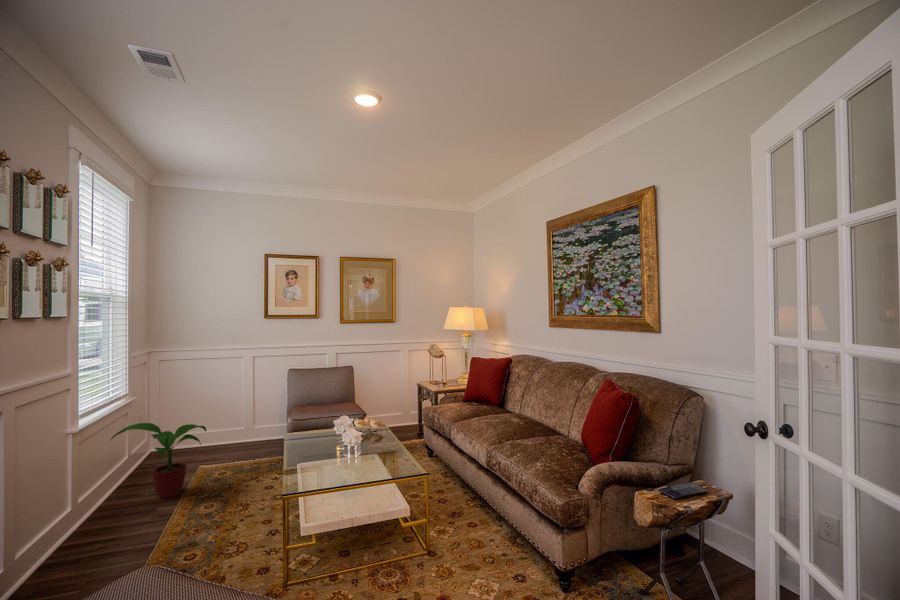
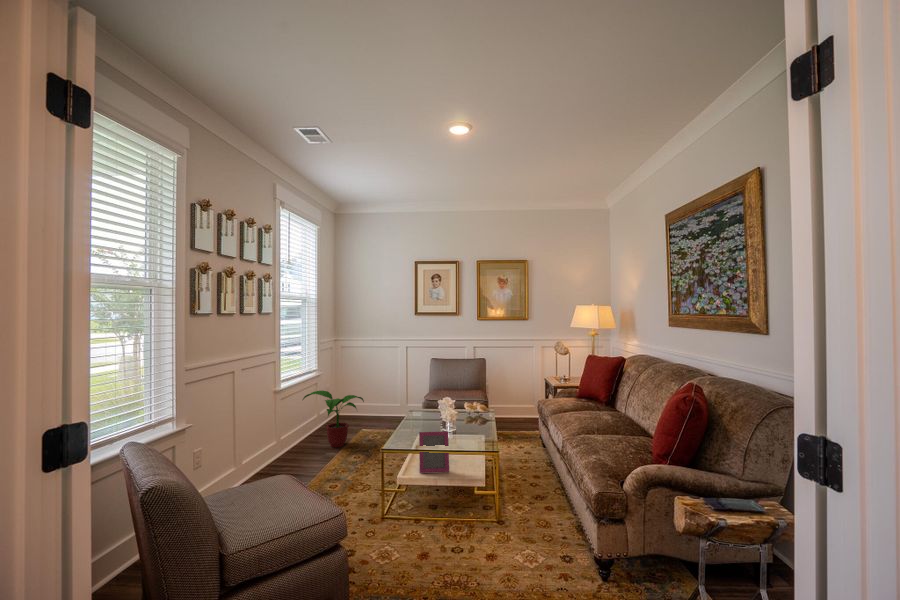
picture frame: none [326,458,366,516] -> present [419,431,449,473]

